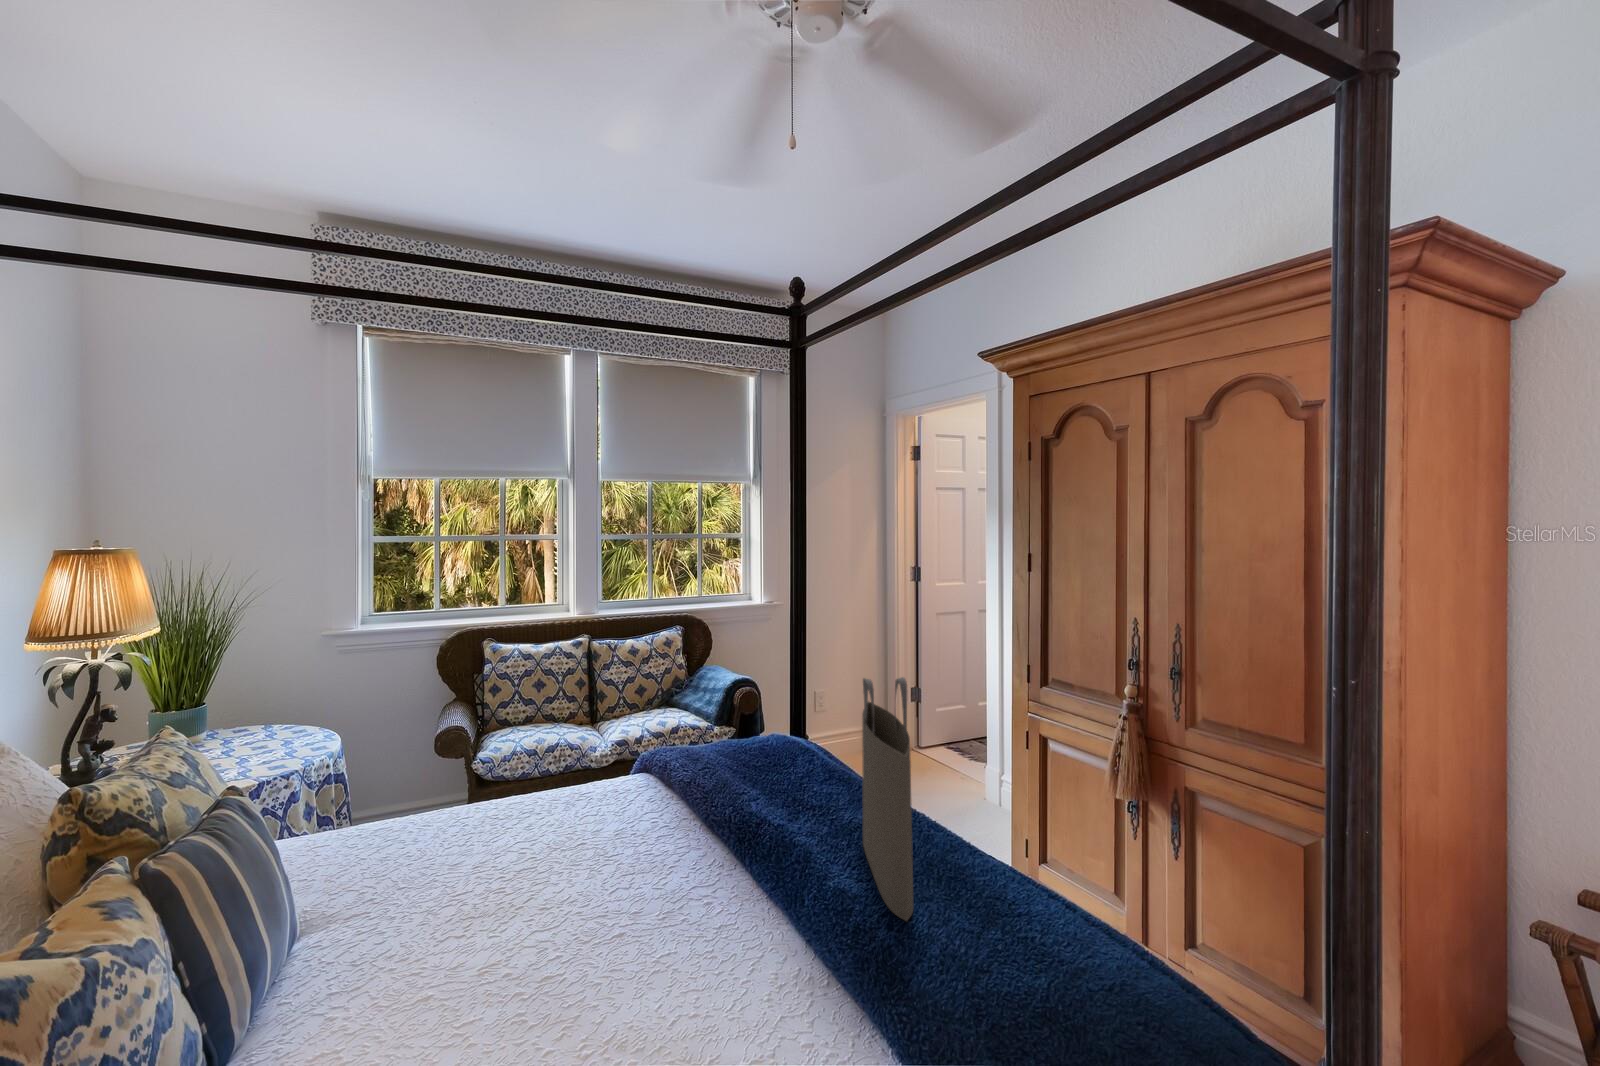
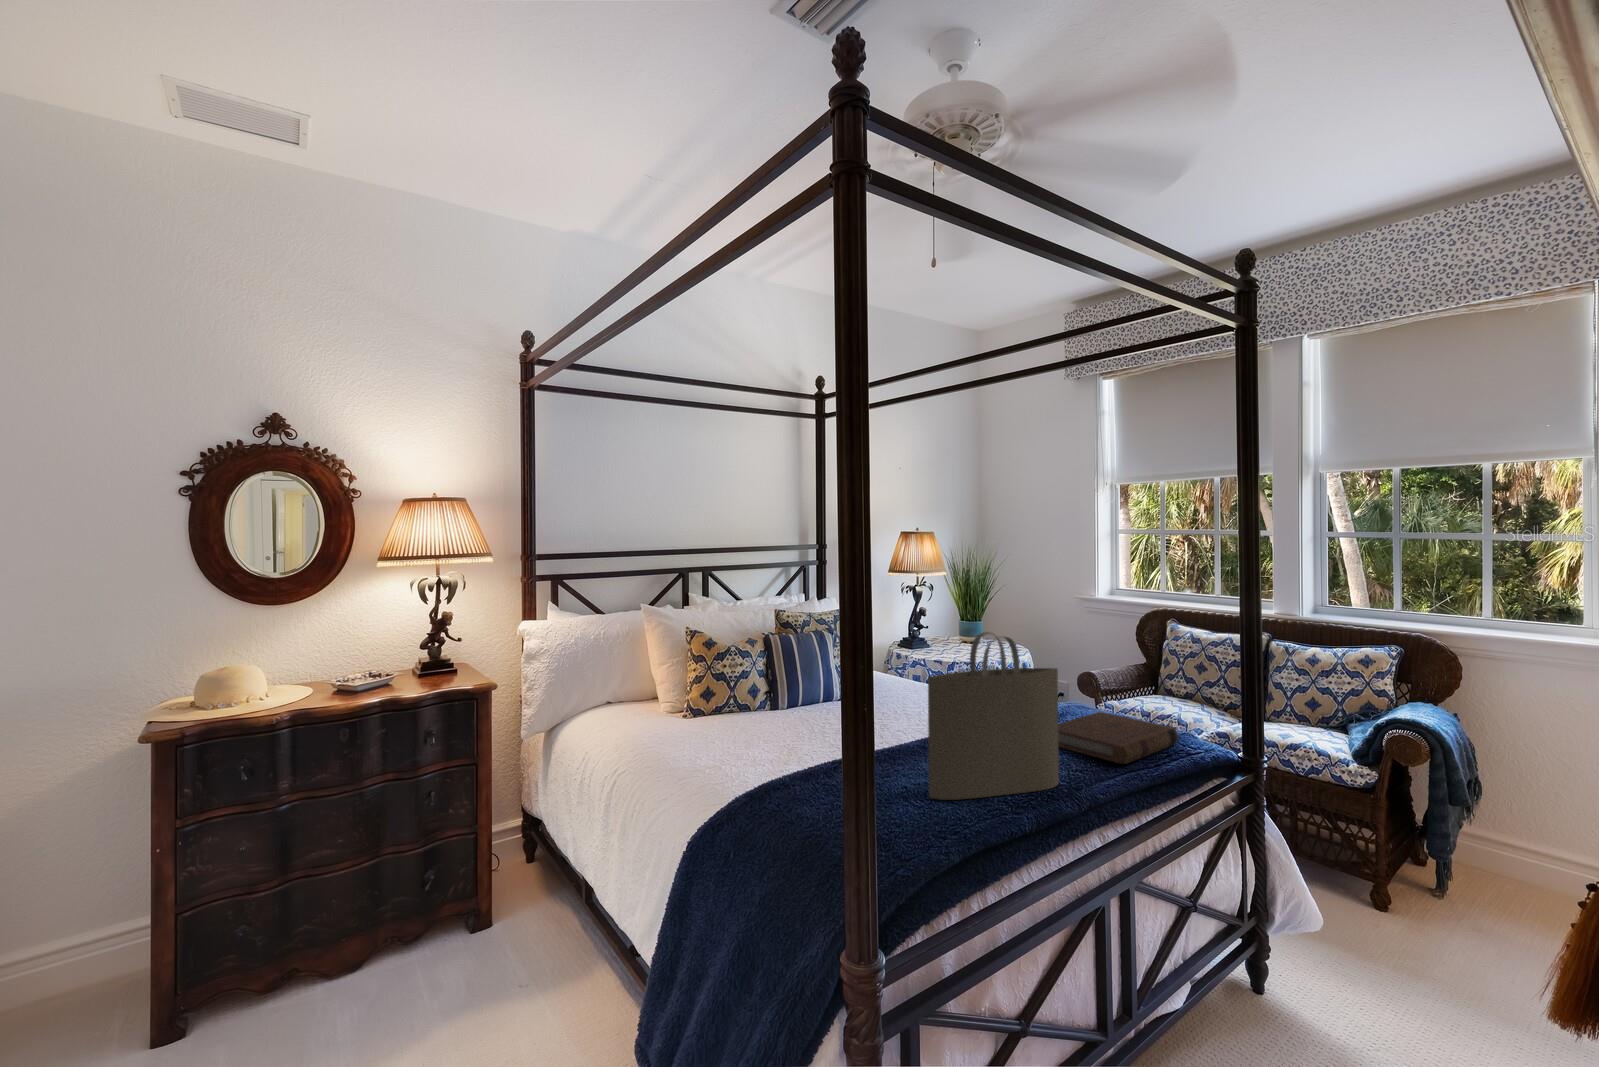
book: none [706,736,832,804] -> present [1058,712,1179,764]

